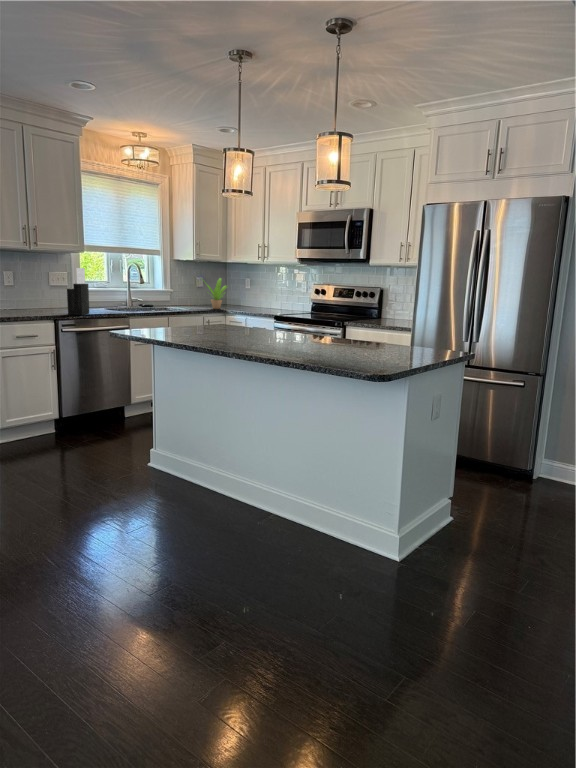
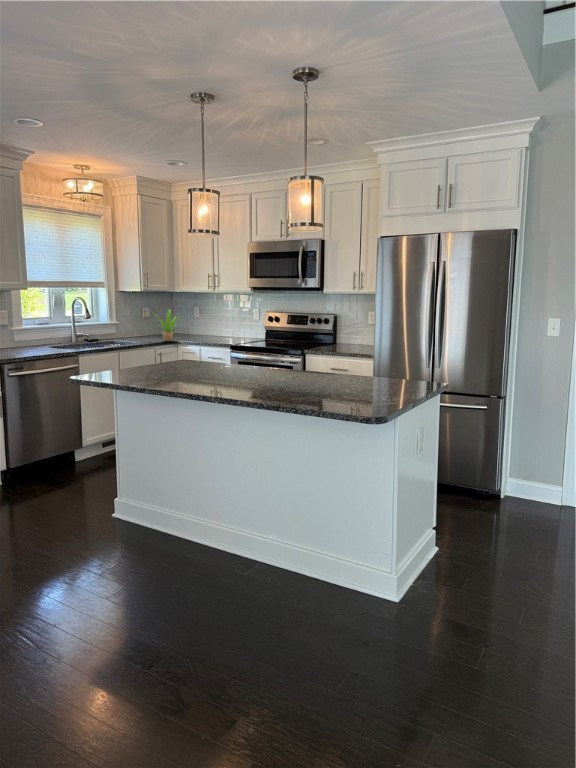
knife block: present [67,268,89,315] -> none [15,307,39,356]

